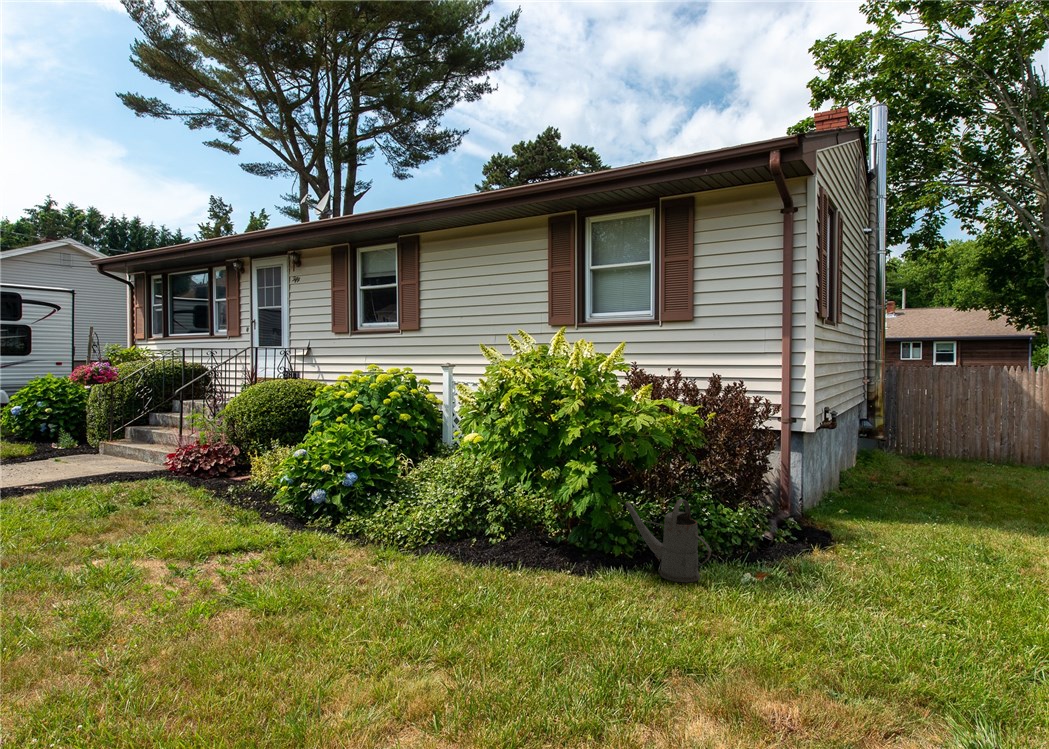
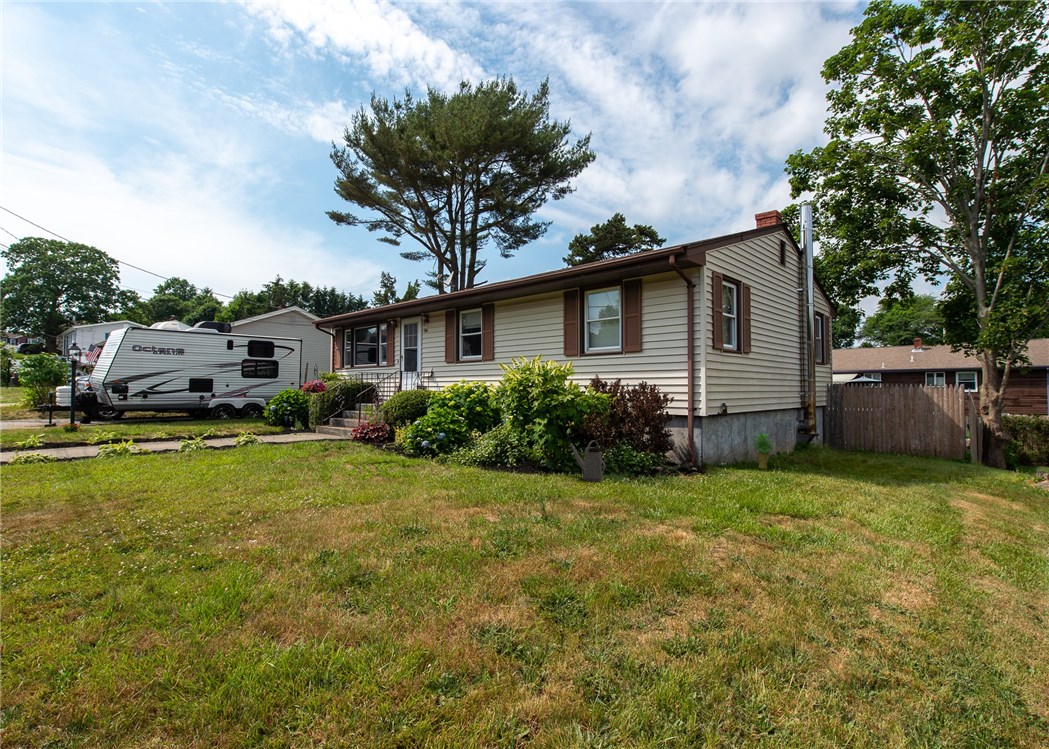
potted plant: none [836,446,882,502] -> present [753,433,773,468]

